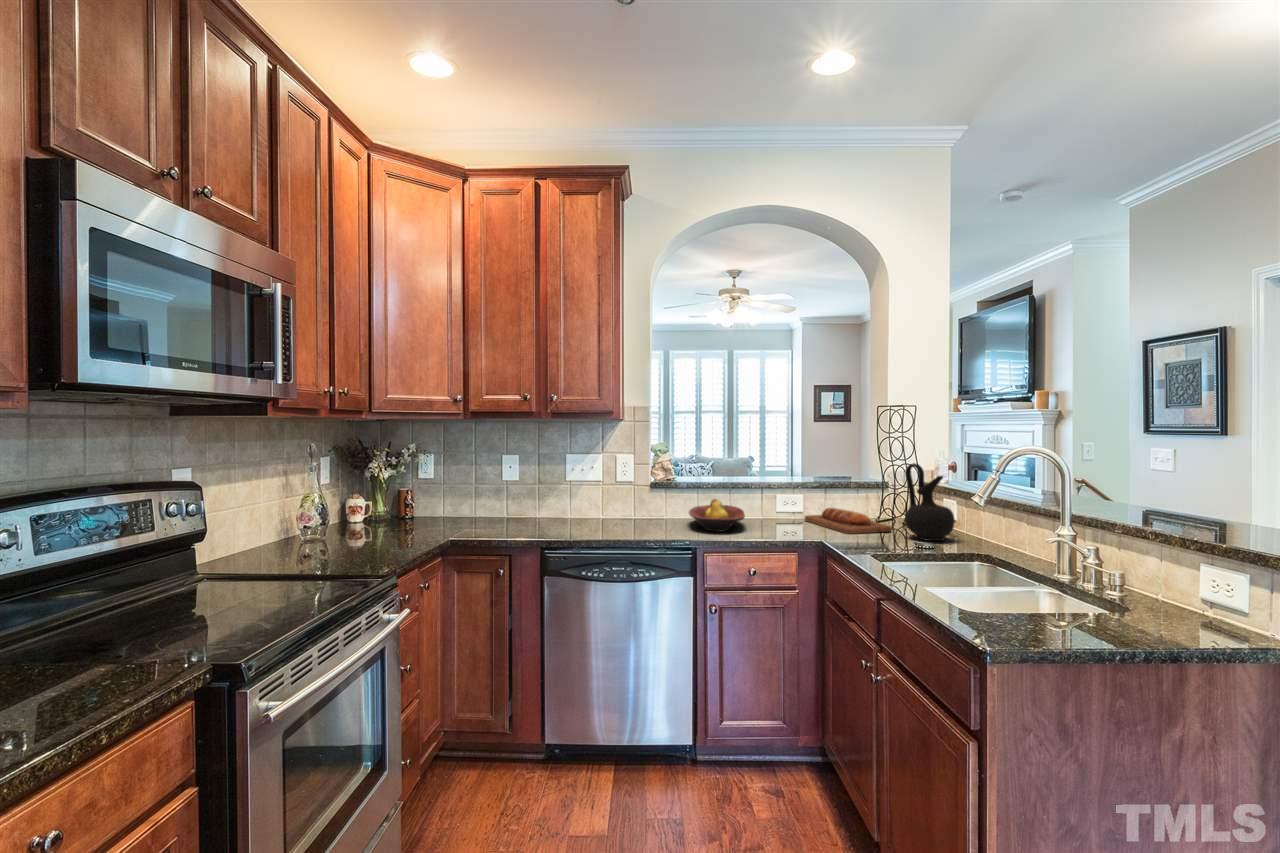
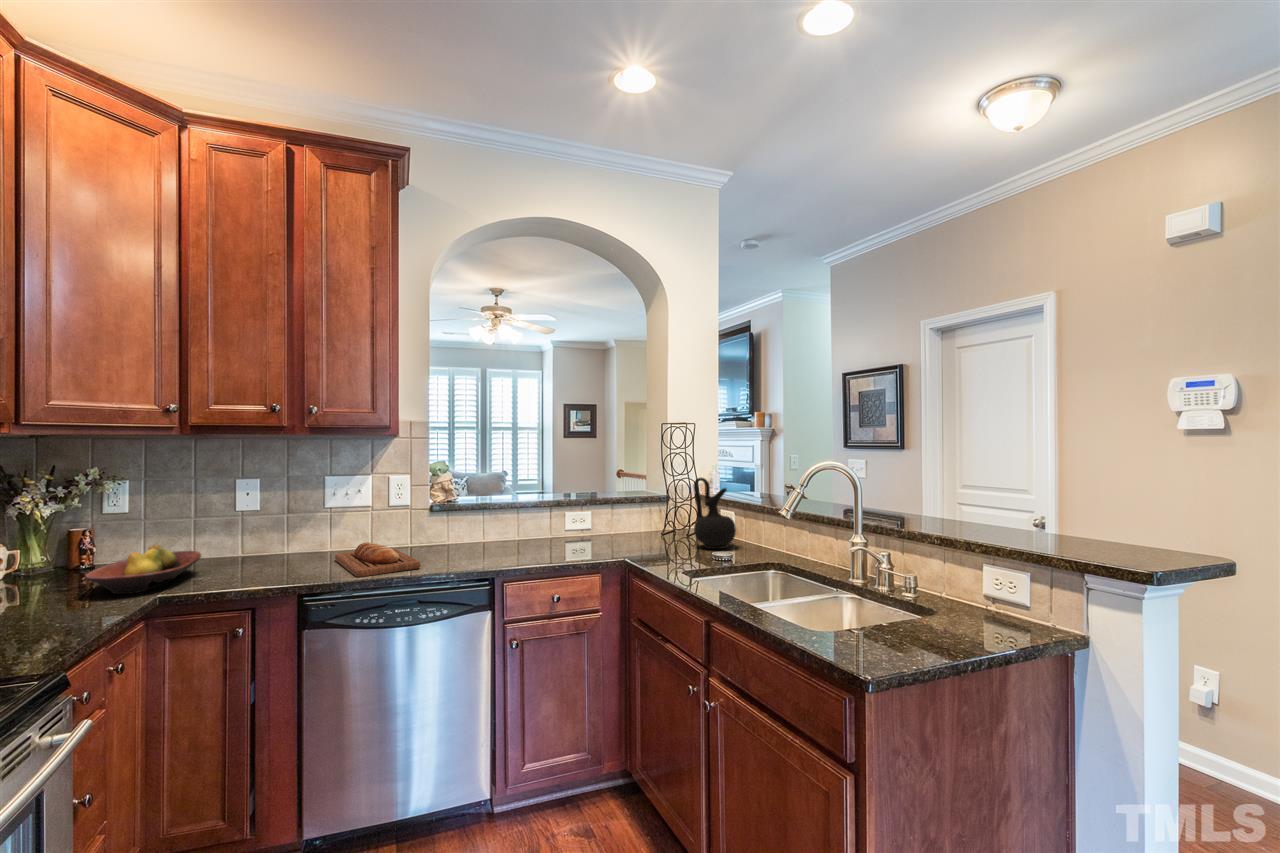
fruit bowl: present [689,499,745,532] -> present [85,545,201,594]
bread loaf: present [804,508,891,534] -> present [335,542,420,577]

